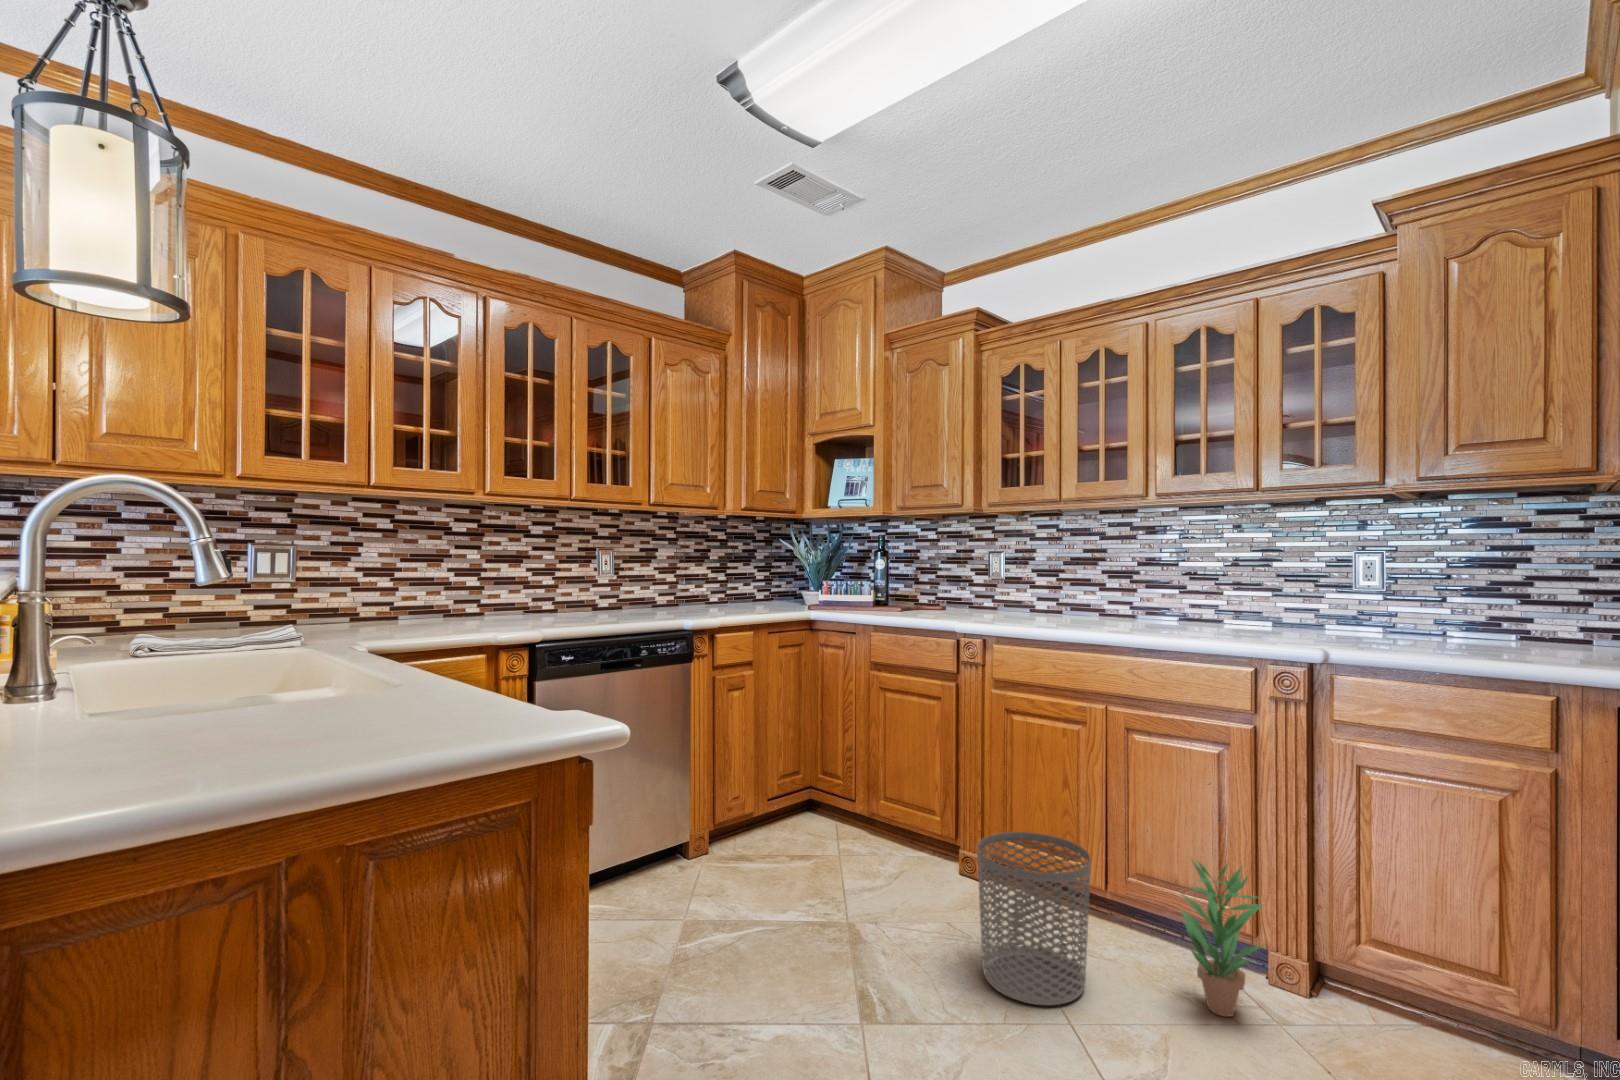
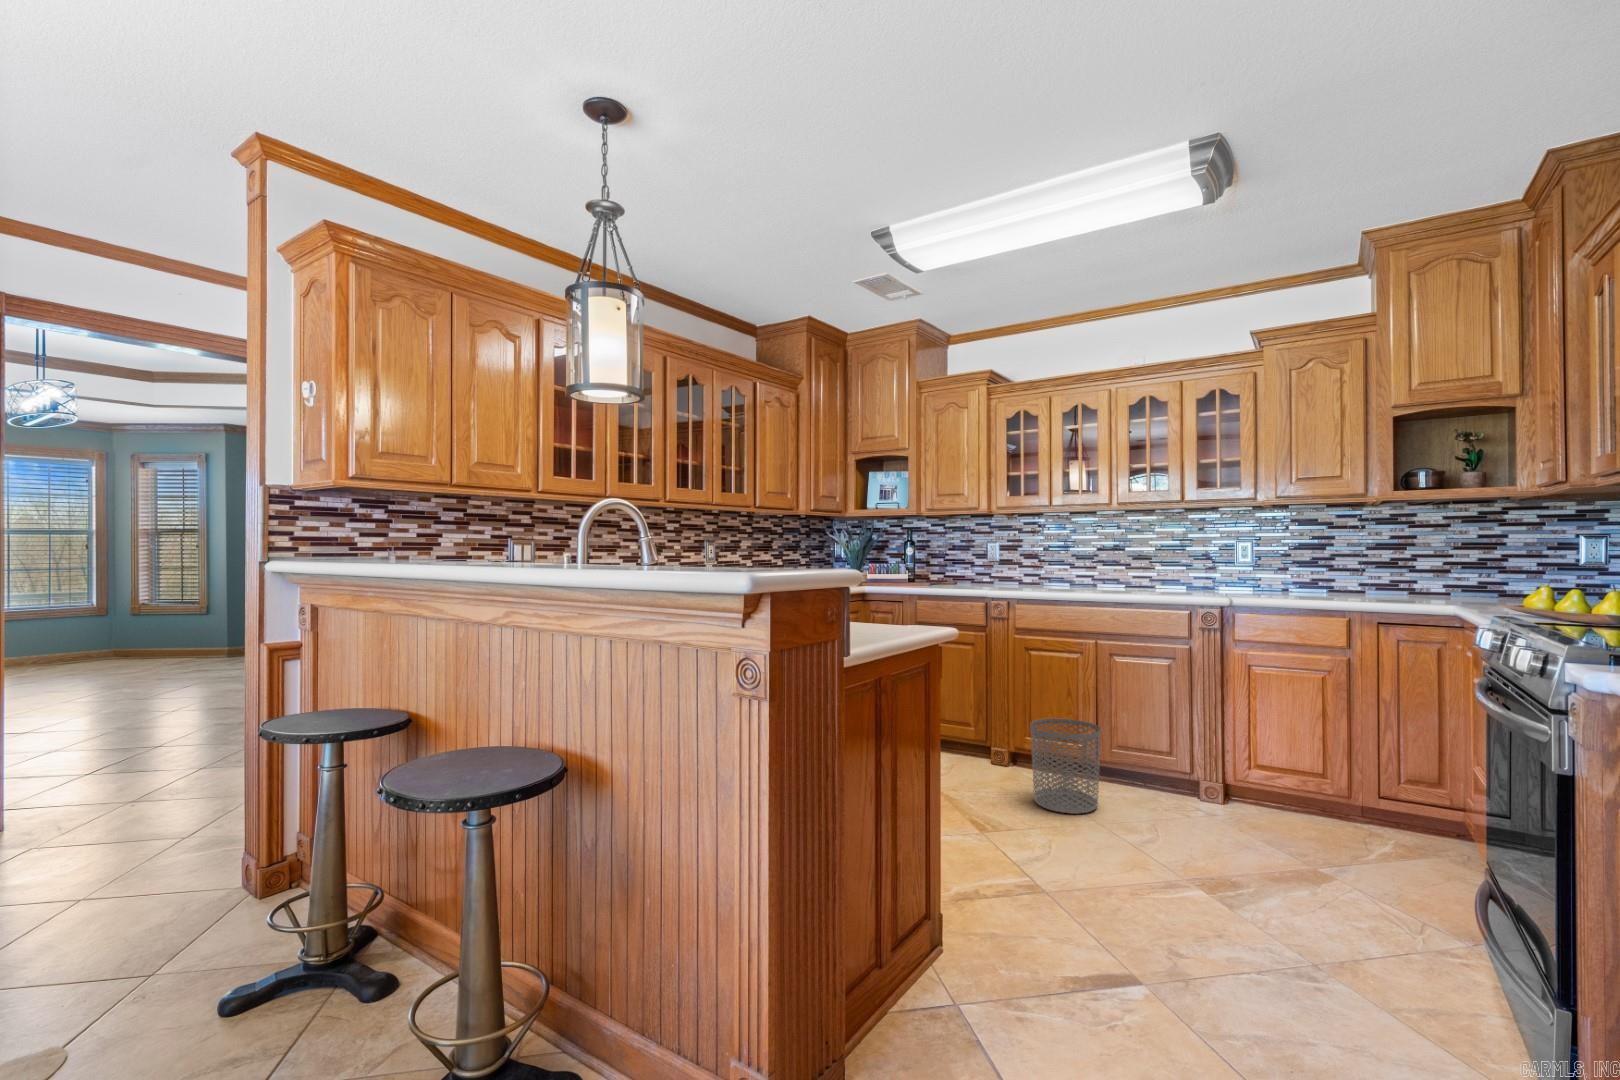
potted plant: present [1181,860,1264,1017] -> none [1149,721,1203,811]

